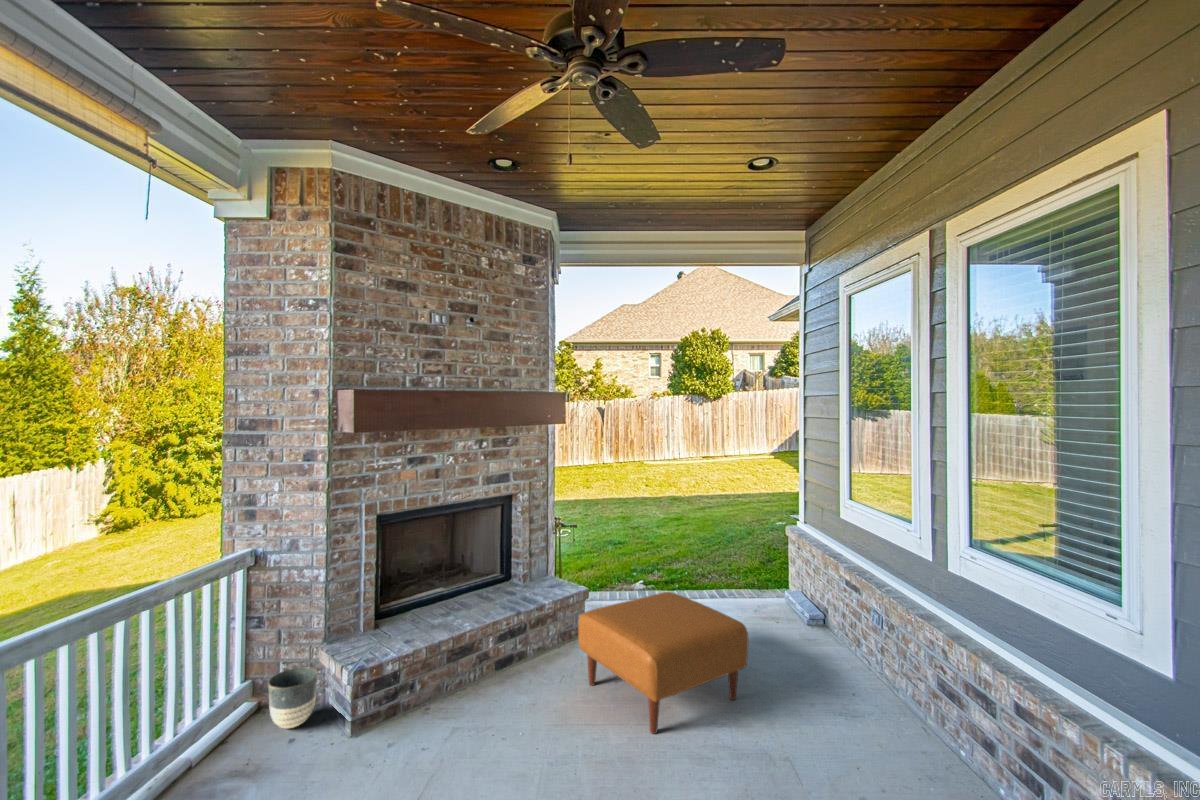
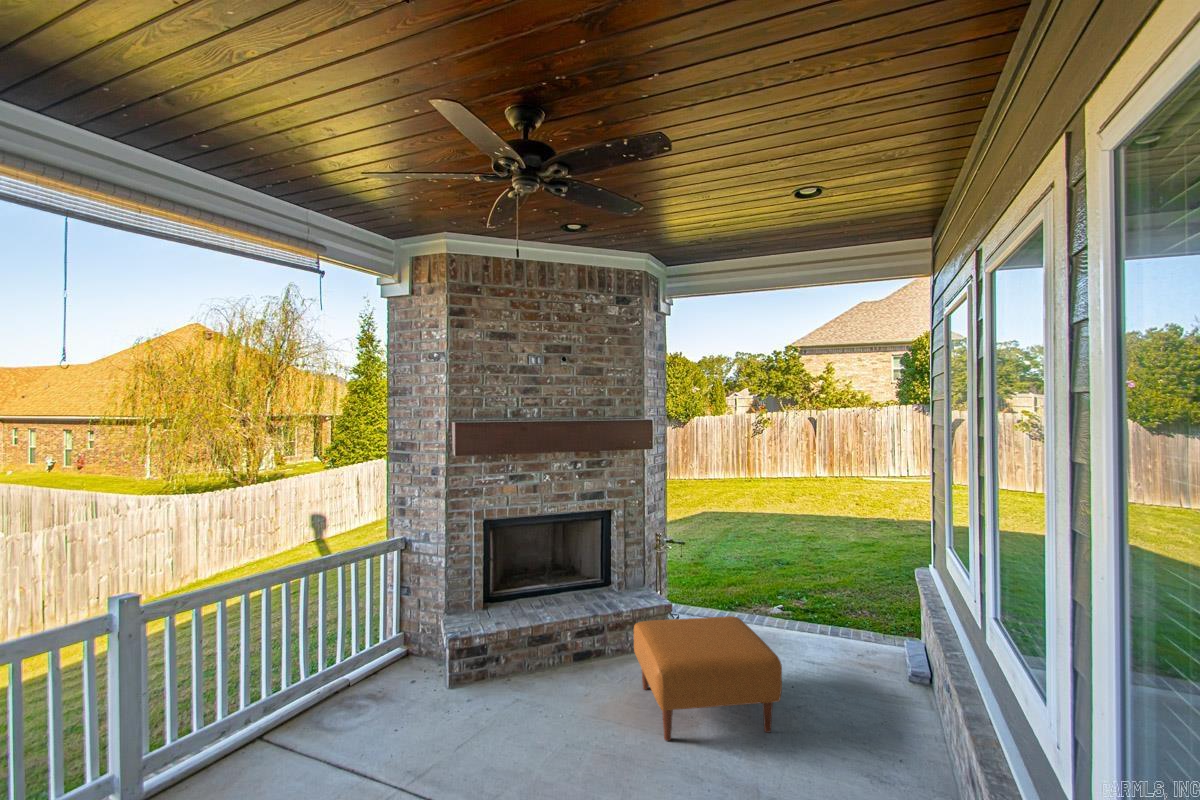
planter: present [268,667,317,728] -> none [402,628,435,671]

